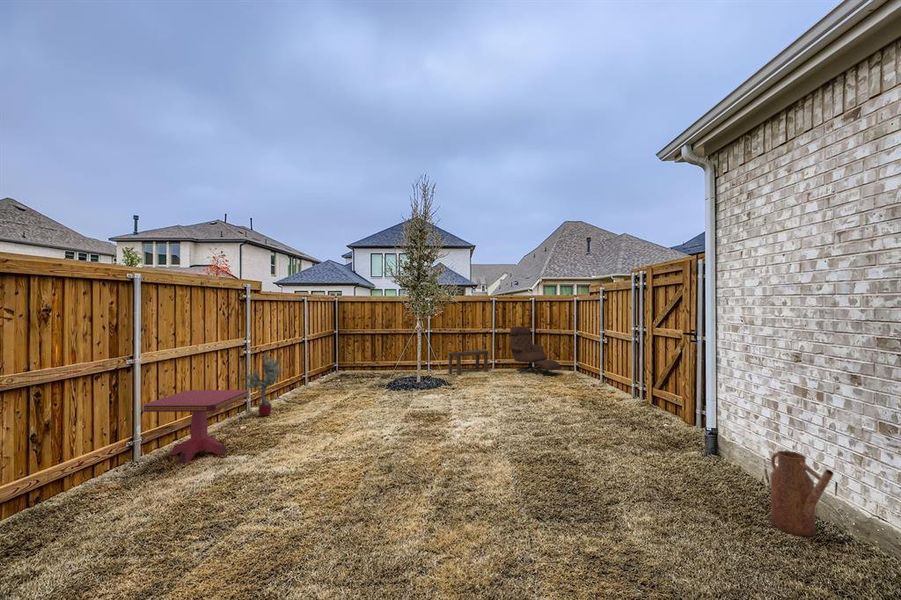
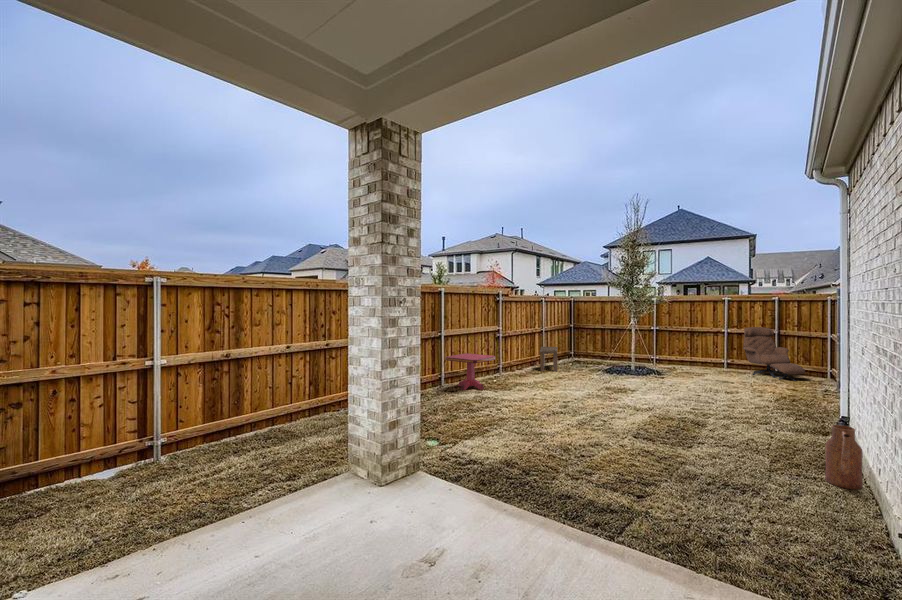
bench: present [449,350,488,375] -> present [540,347,558,372]
potted tree: present [244,354,282,417] -> none [497,336,521,377]

